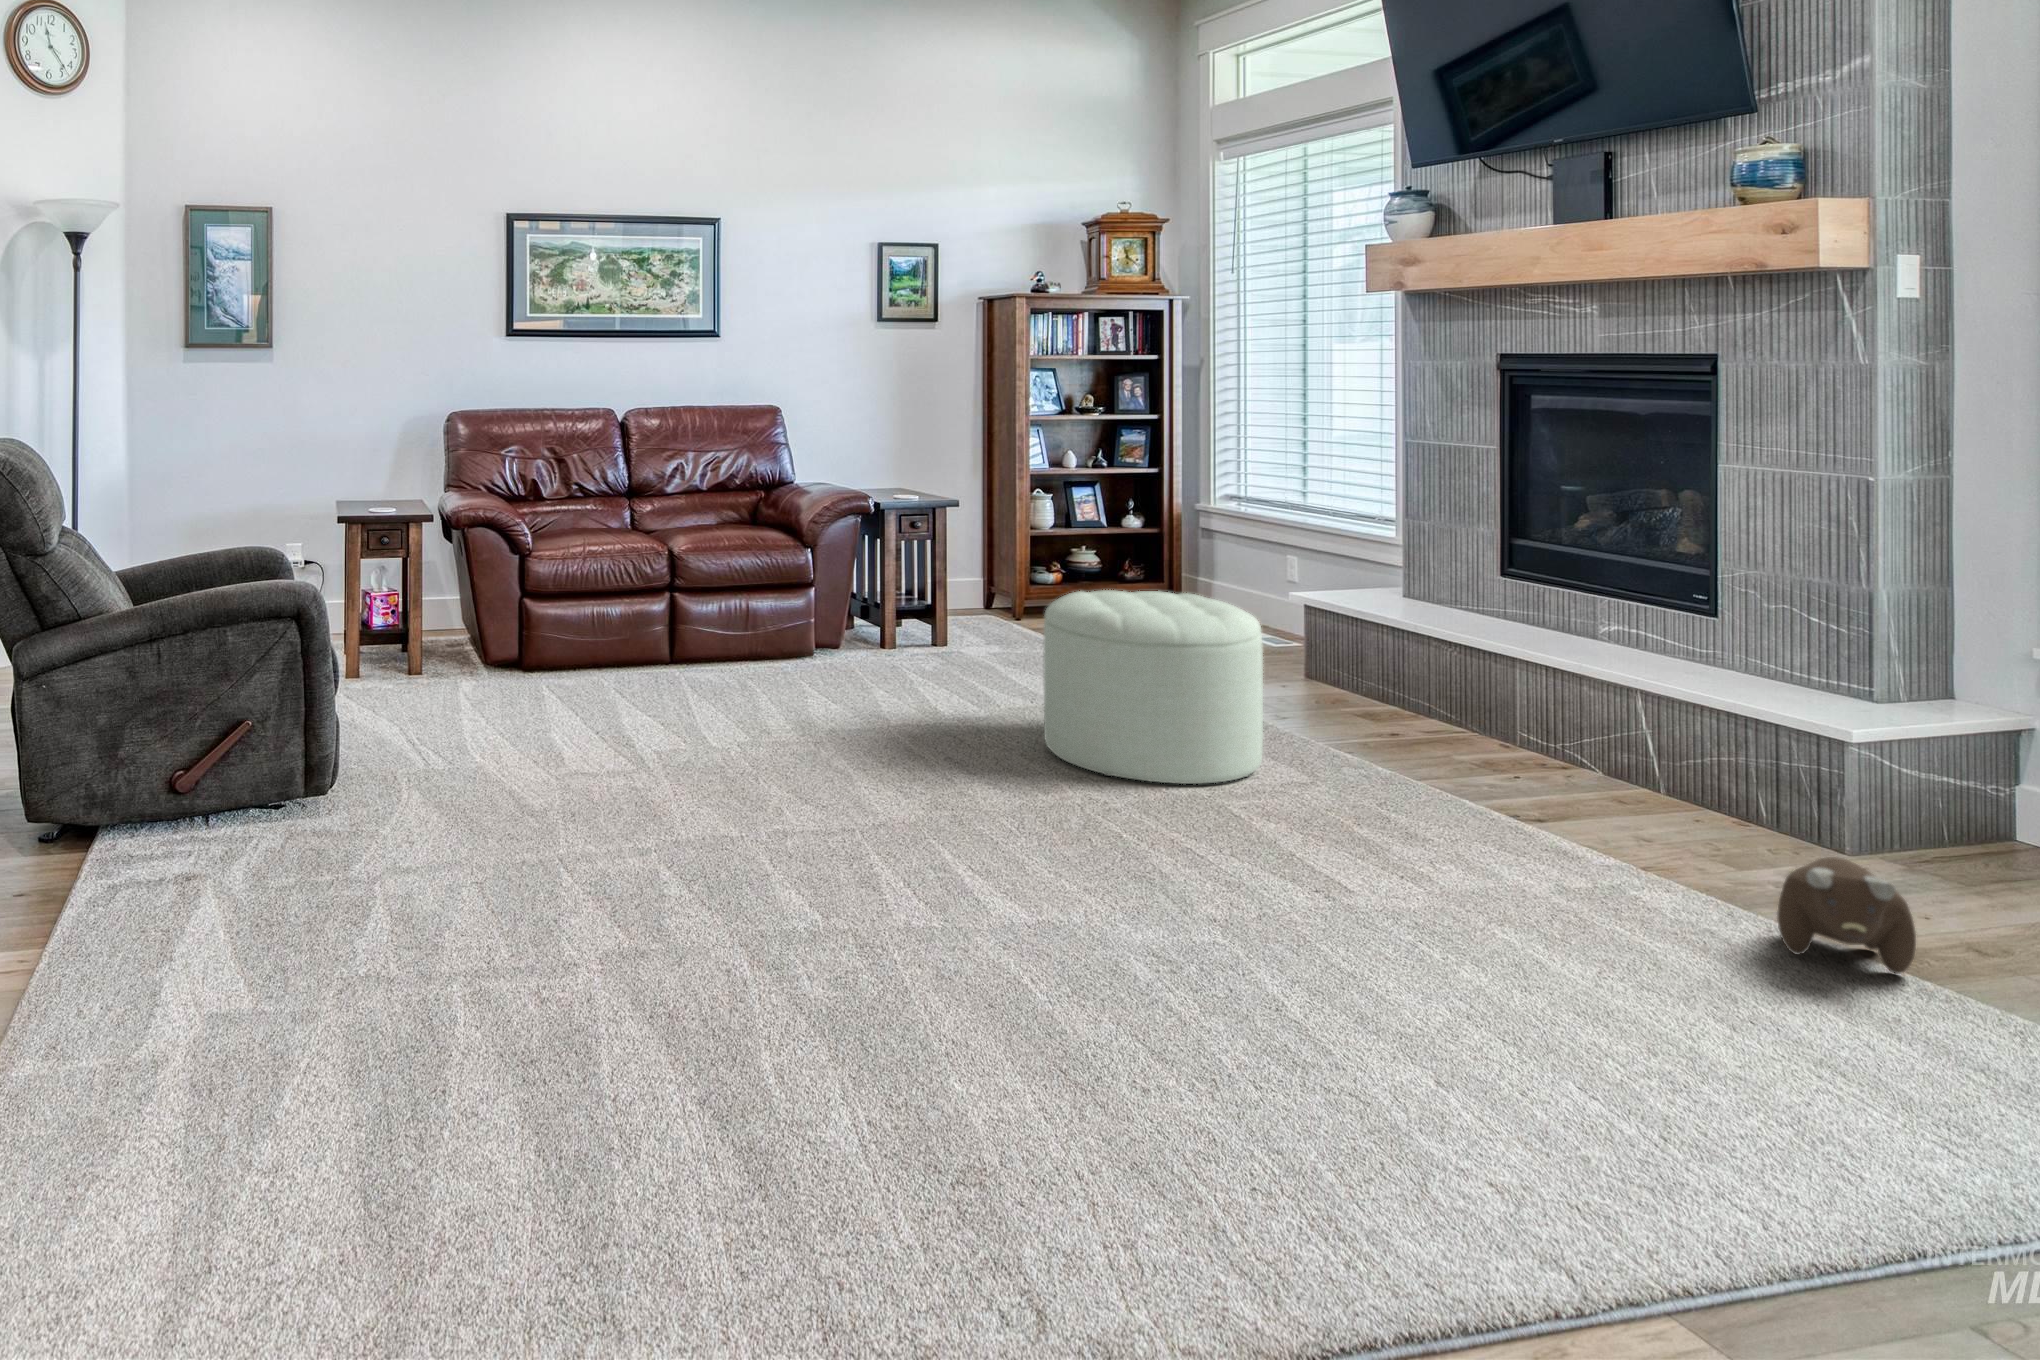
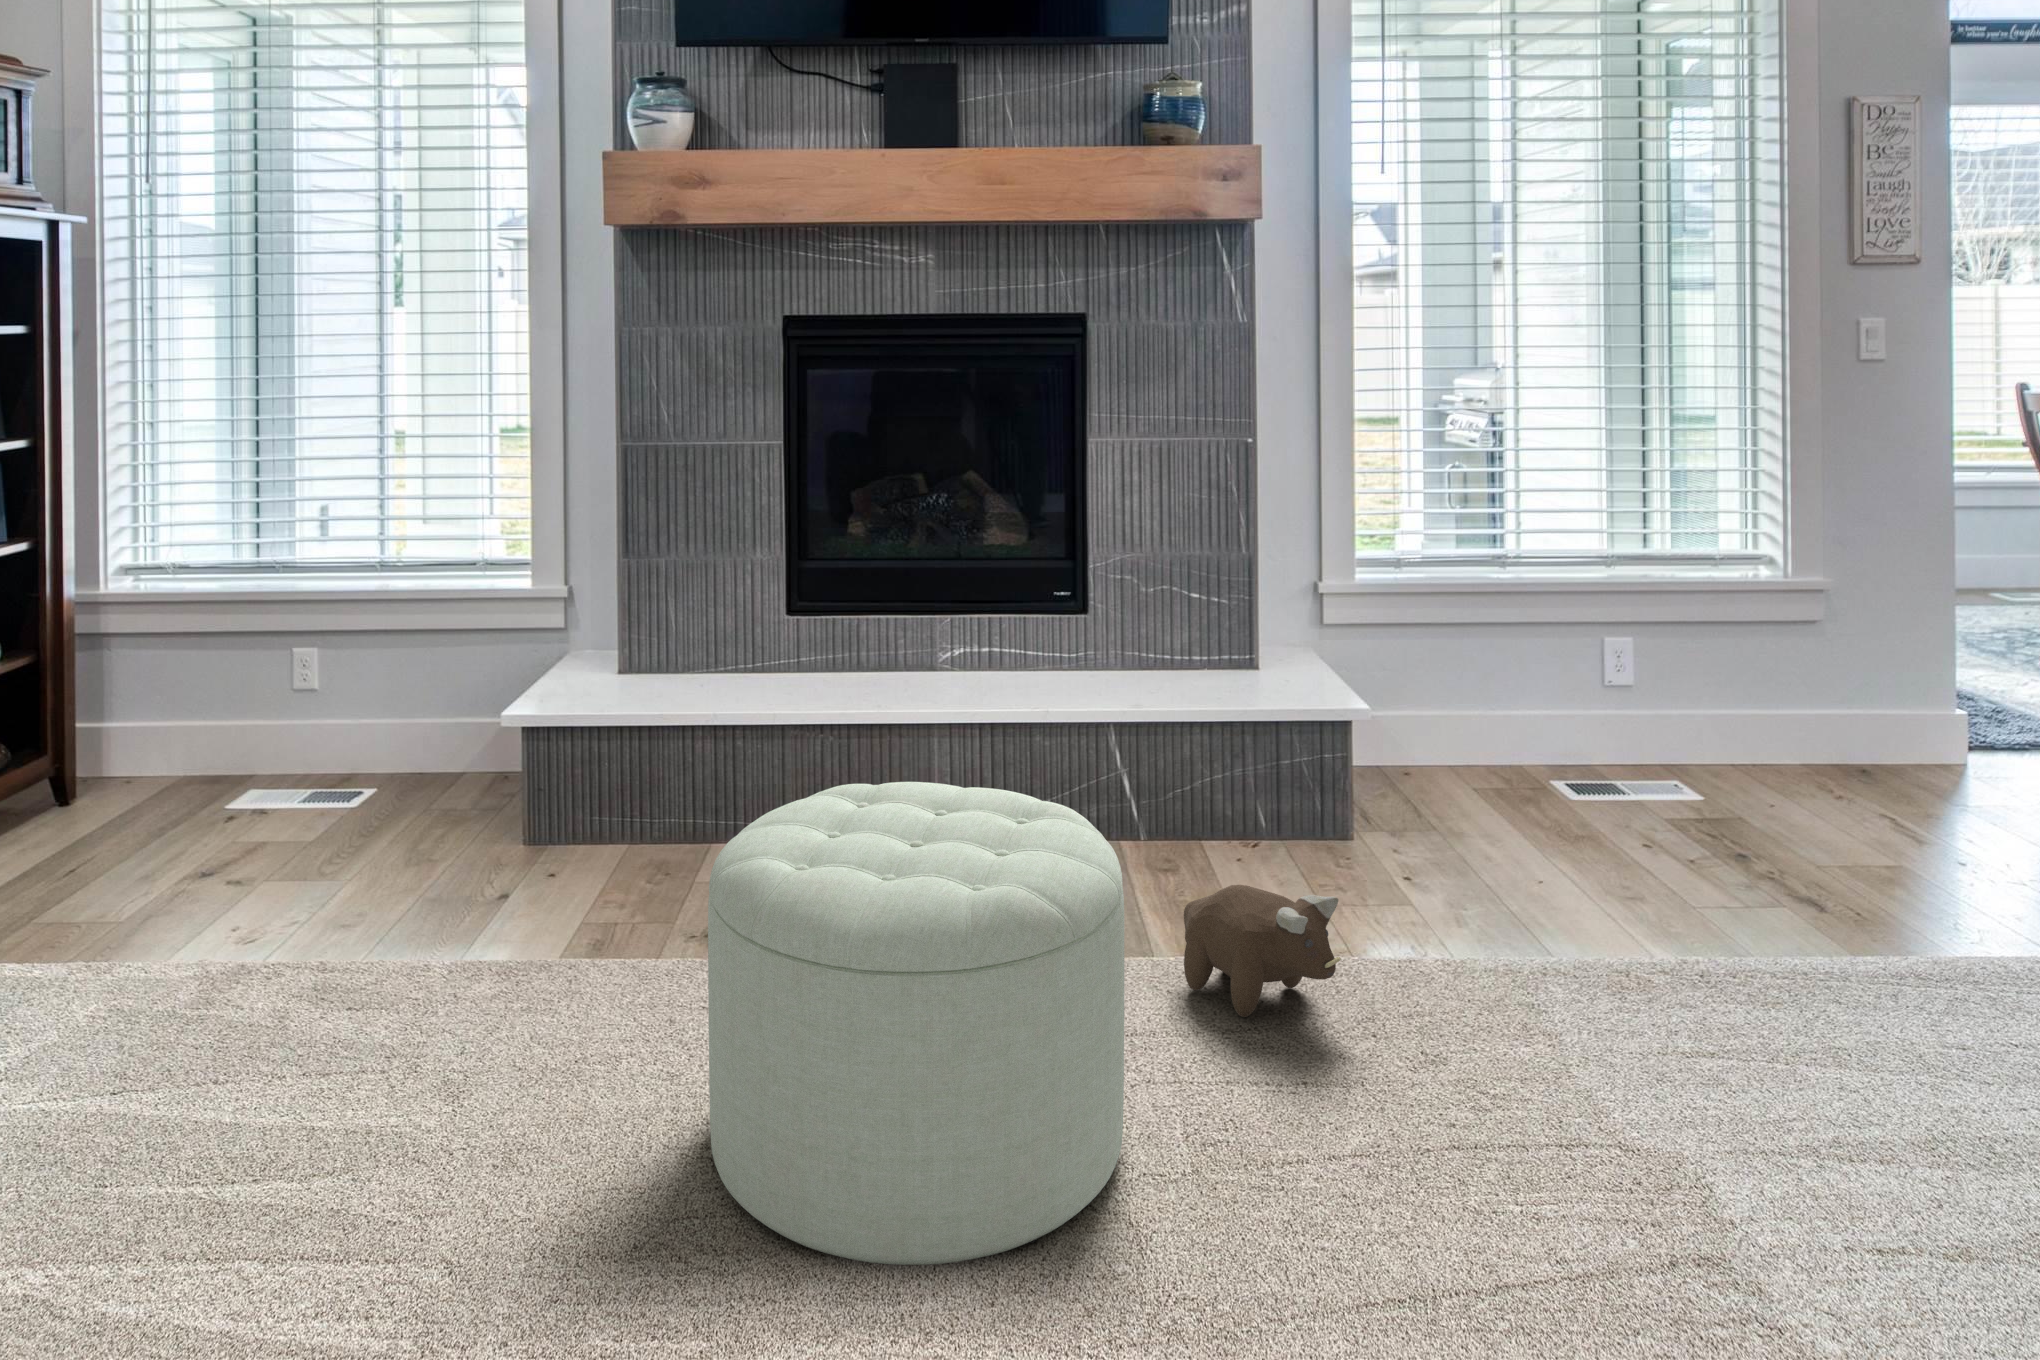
plush toy: present [1777,857,1916,974] -> present [1184,885,1341,1017]

